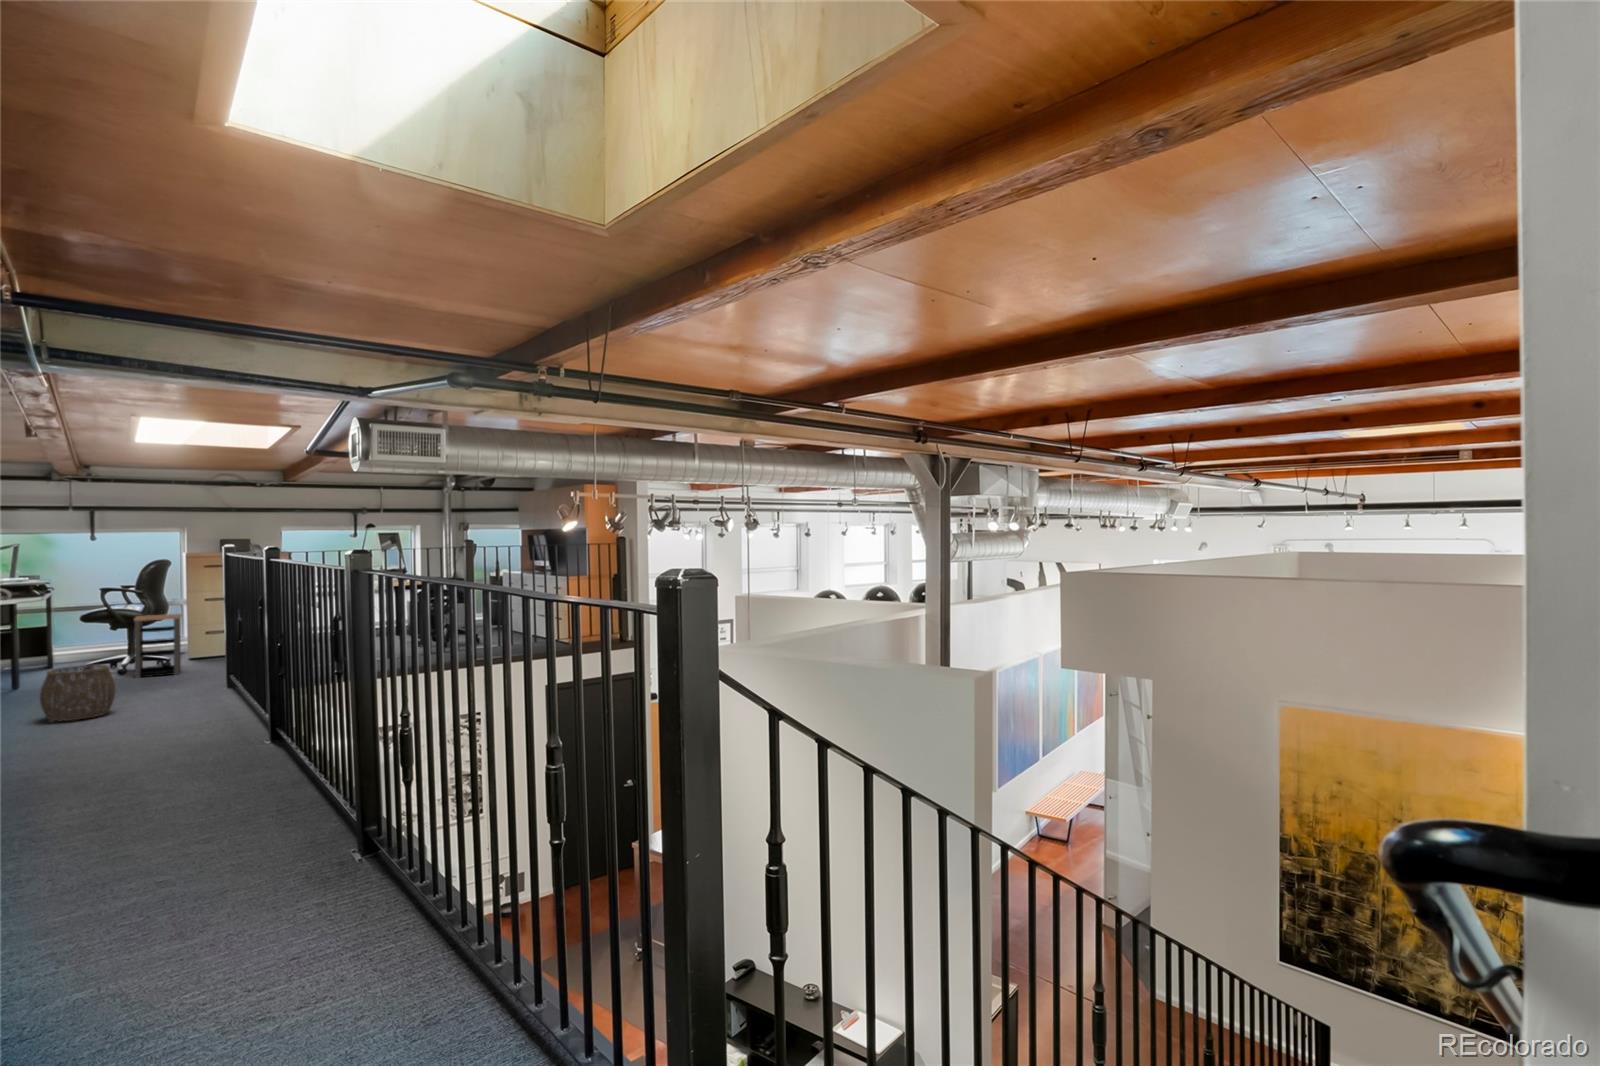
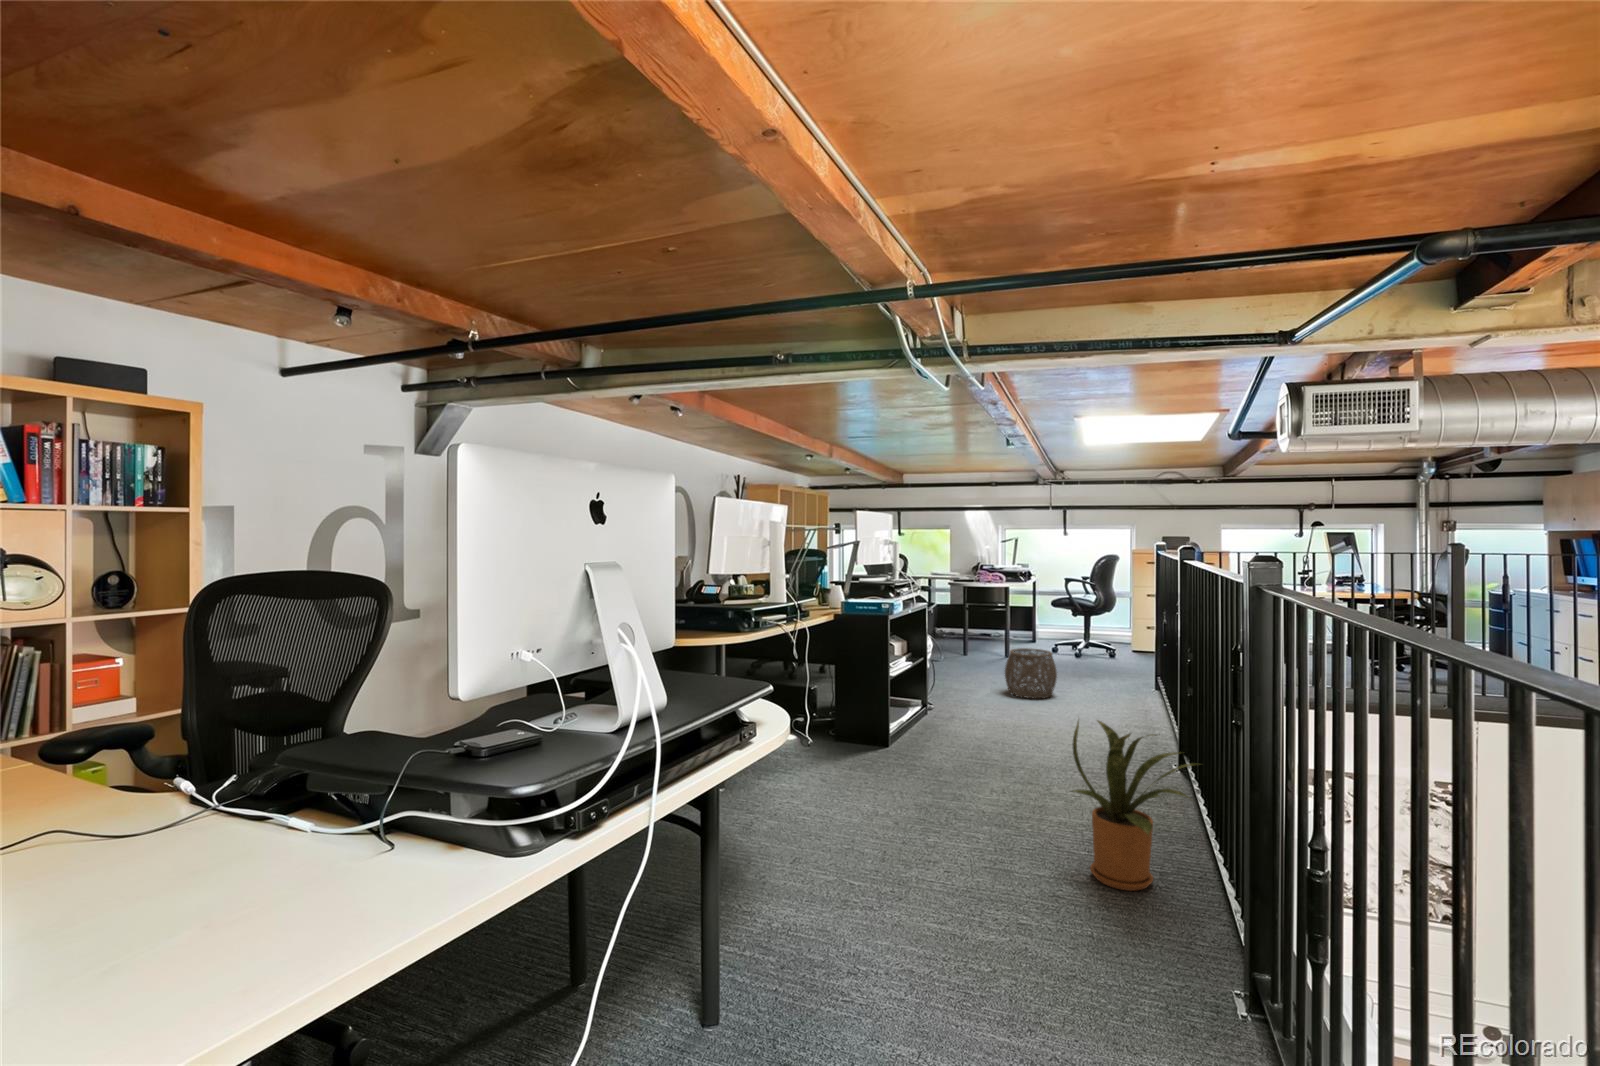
side table: present [134,614,181,678] -> none [1085,606,1123,666]
house plant: none [189,686,314,822] -> present [1073,720,1195,891]

